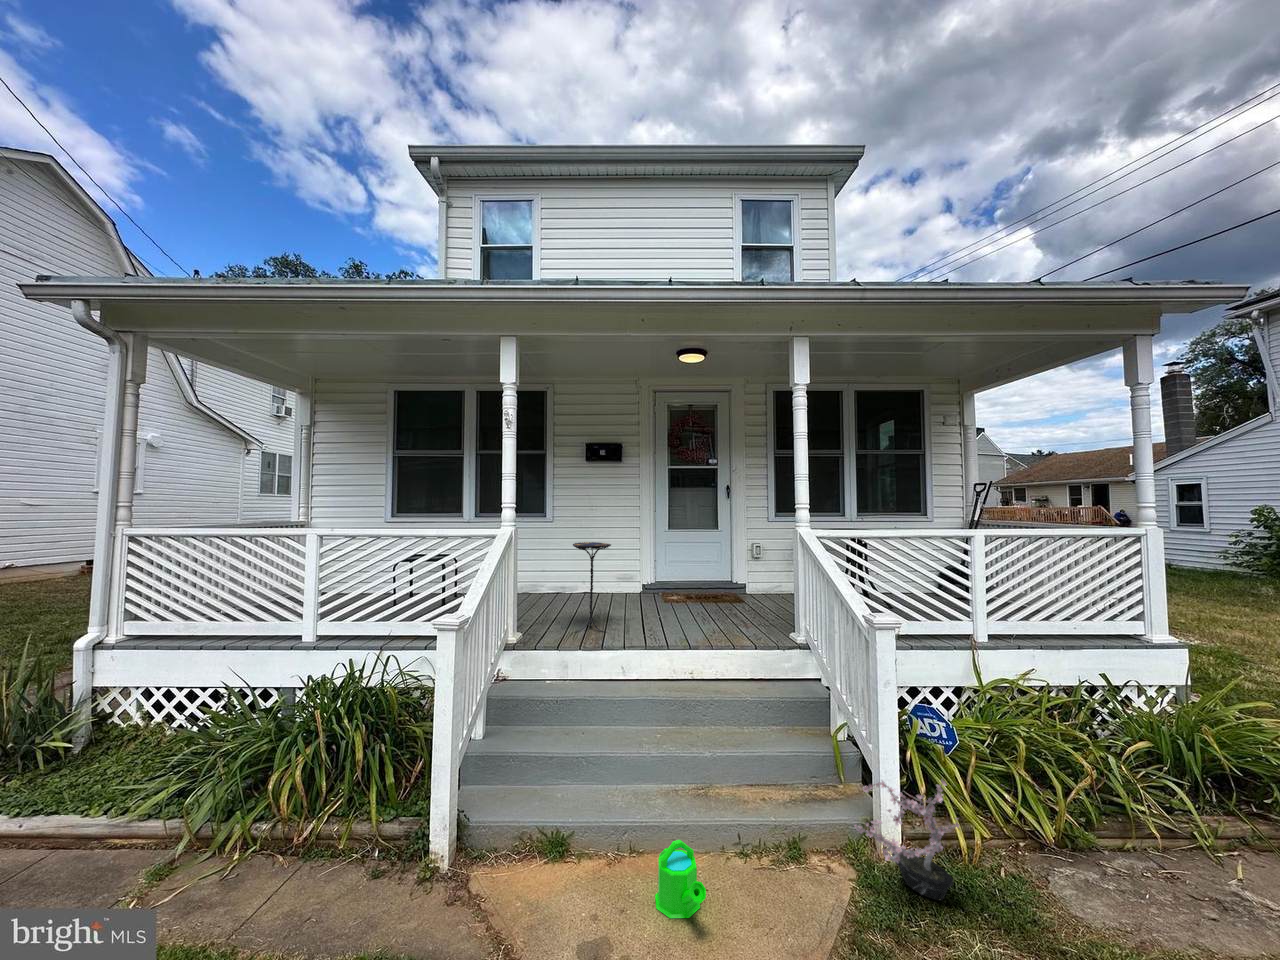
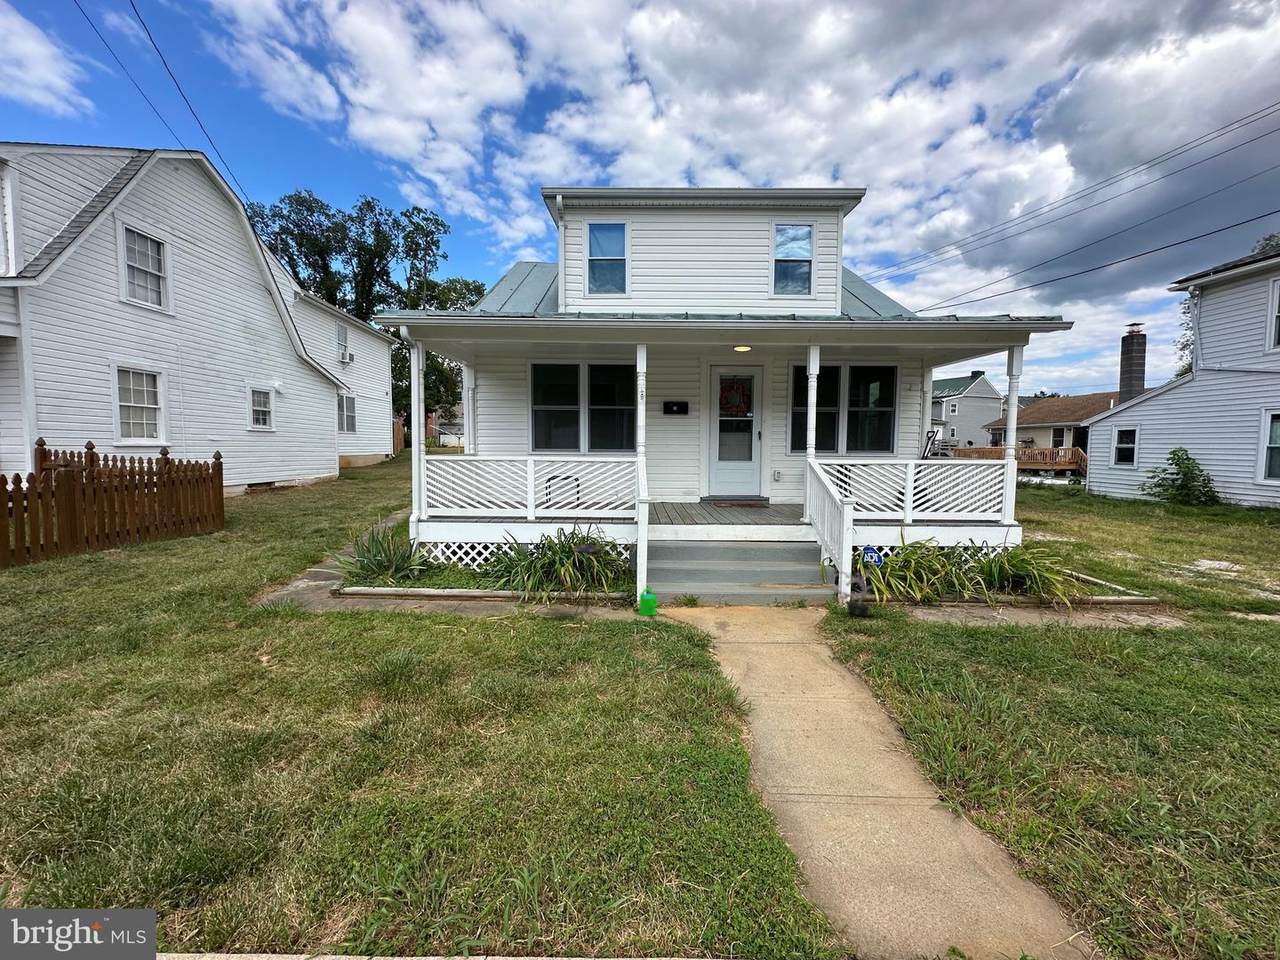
side table: present [573,542,611,631] -> present [572,545,602,609]
watering can: present [655,840,706,918] -> present [638,588,658,615]

